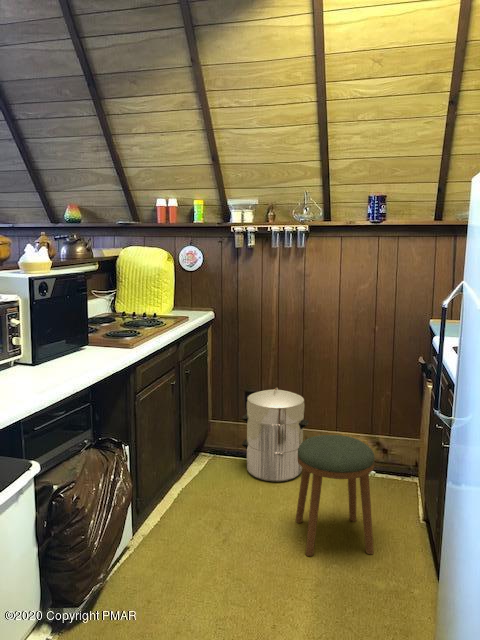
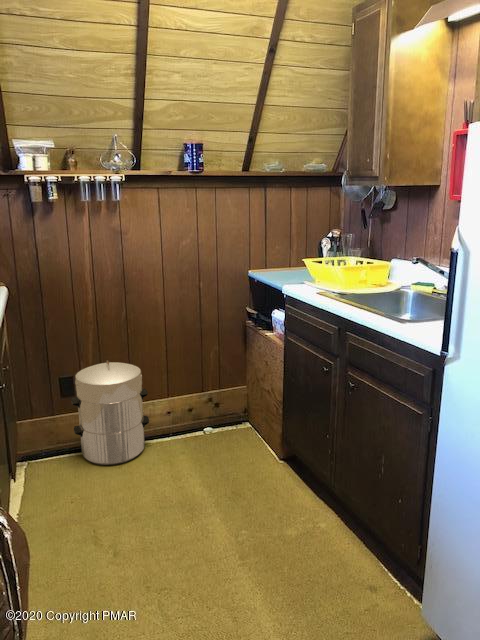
stool: present [295,435,375,556] -> none [174,395,264,526]

